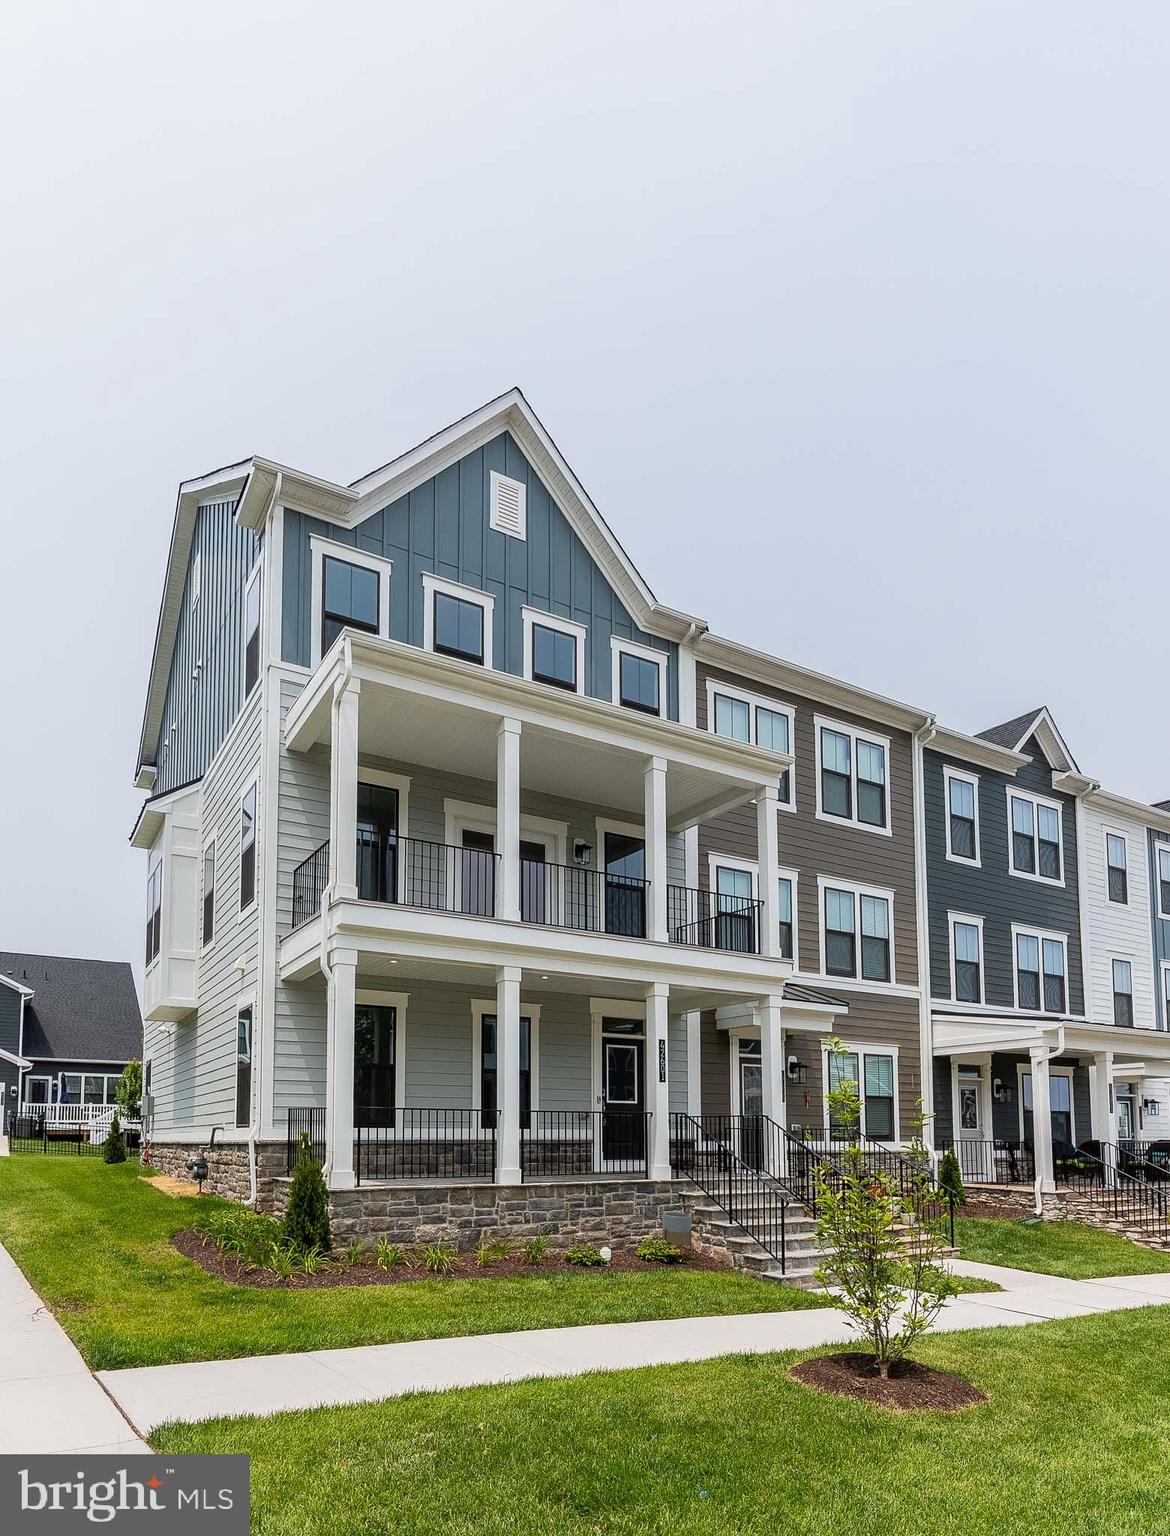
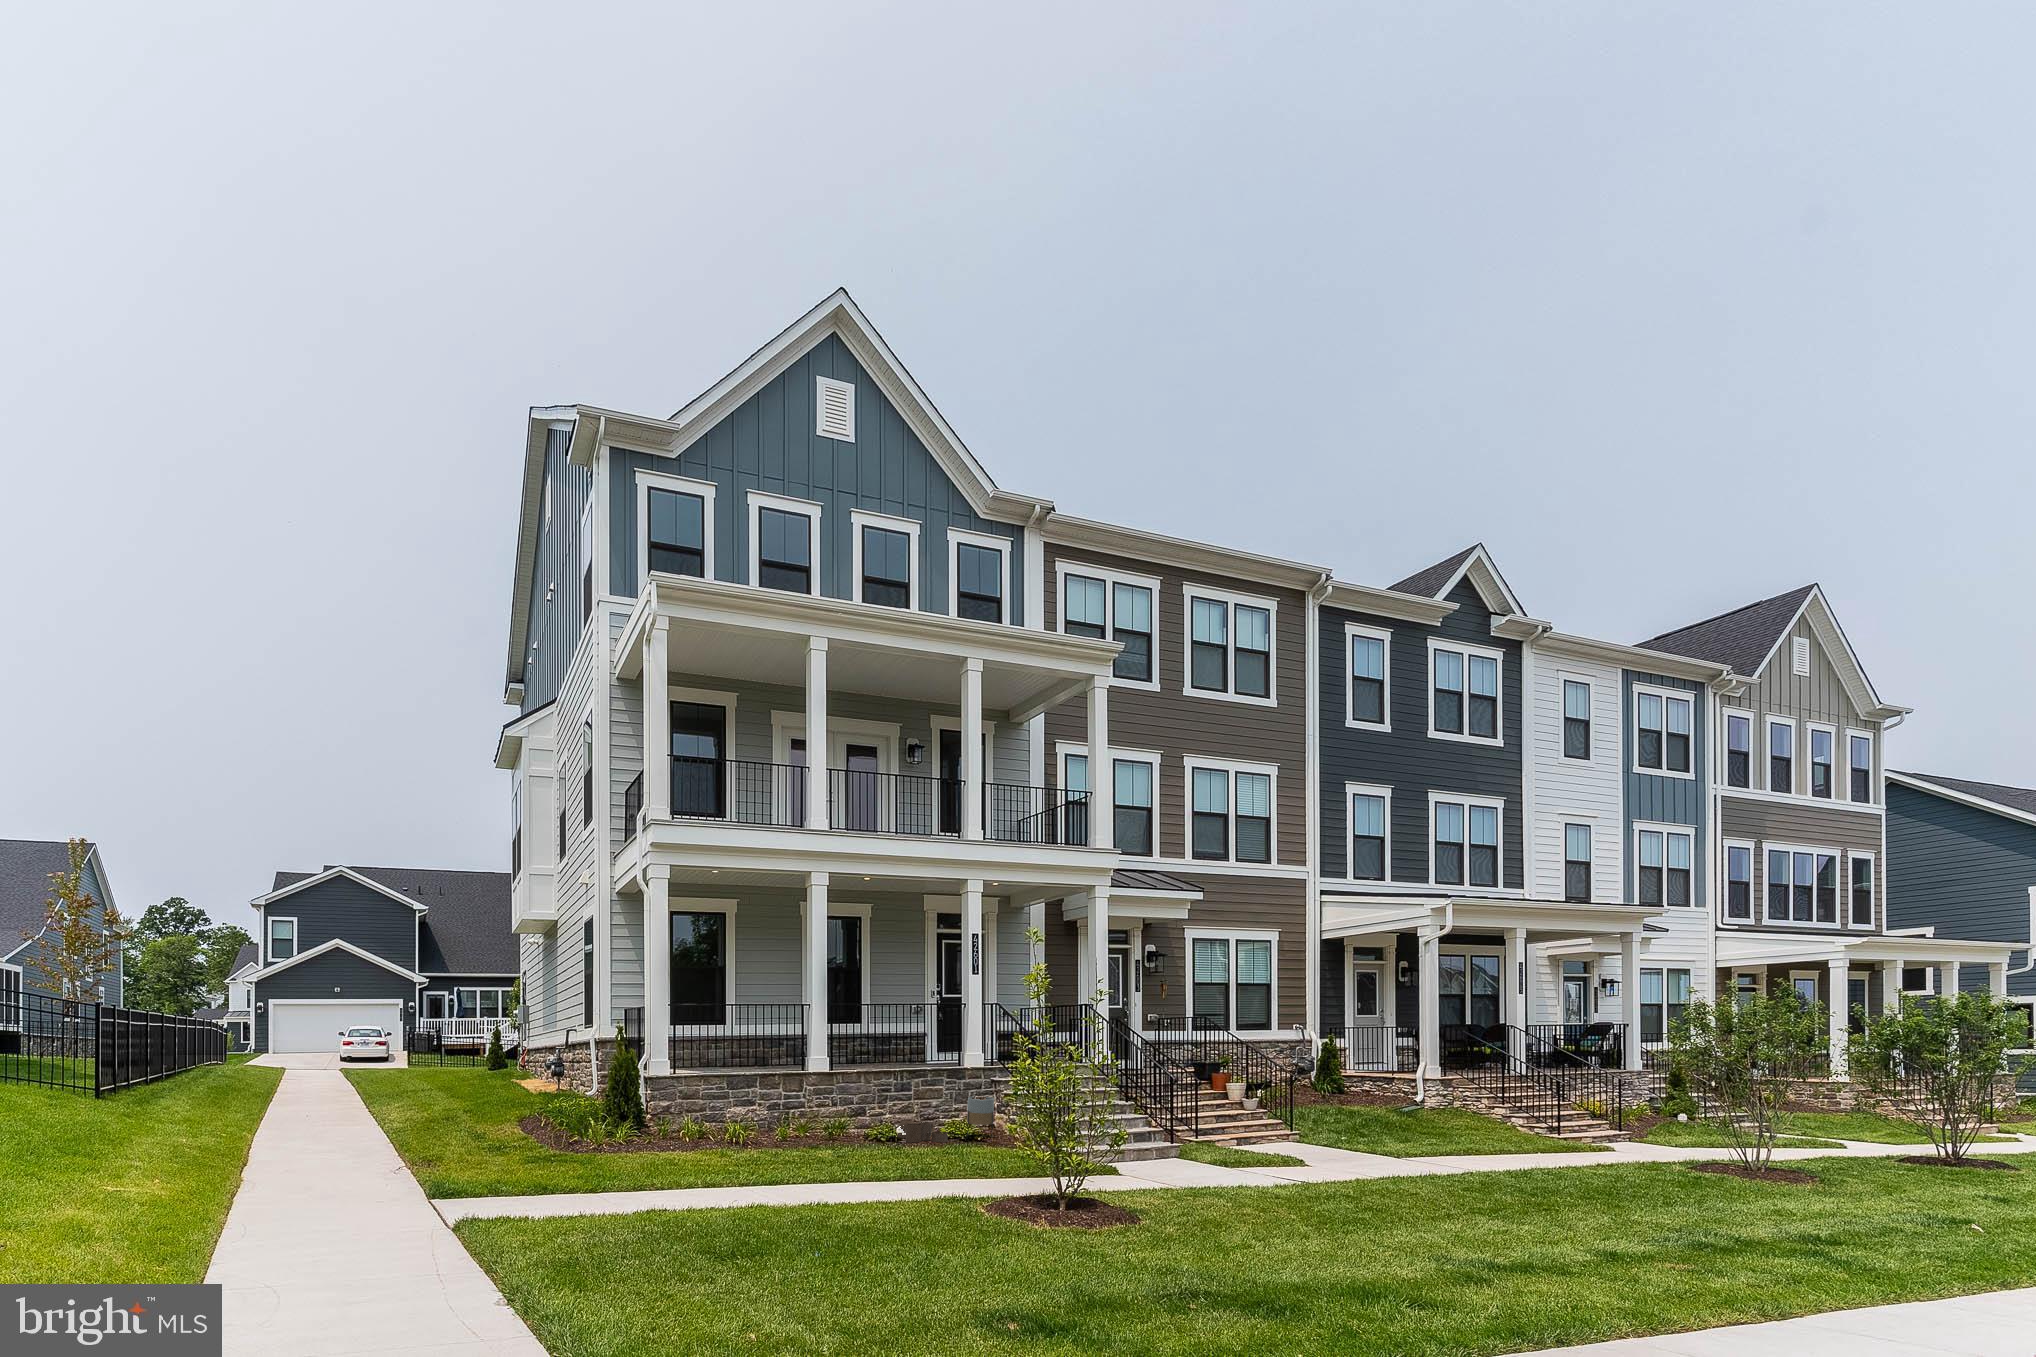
woven basket: none [594,1237,652,1268] -> present [898,1119,948,1142]

